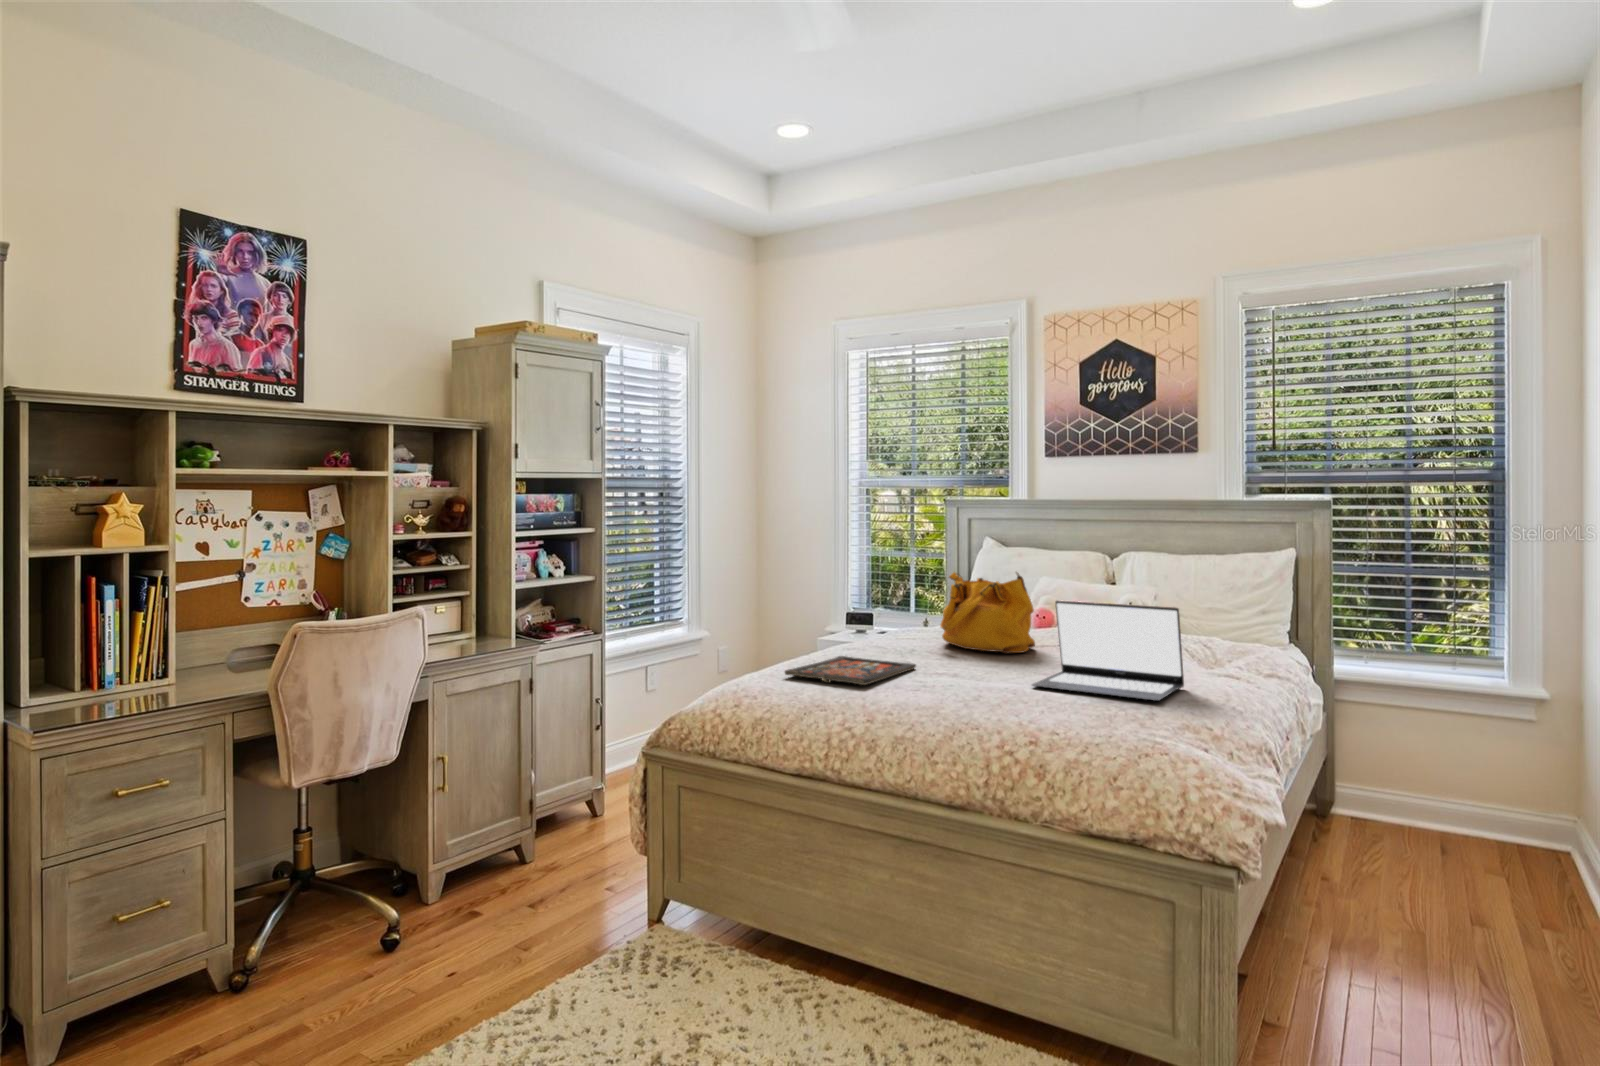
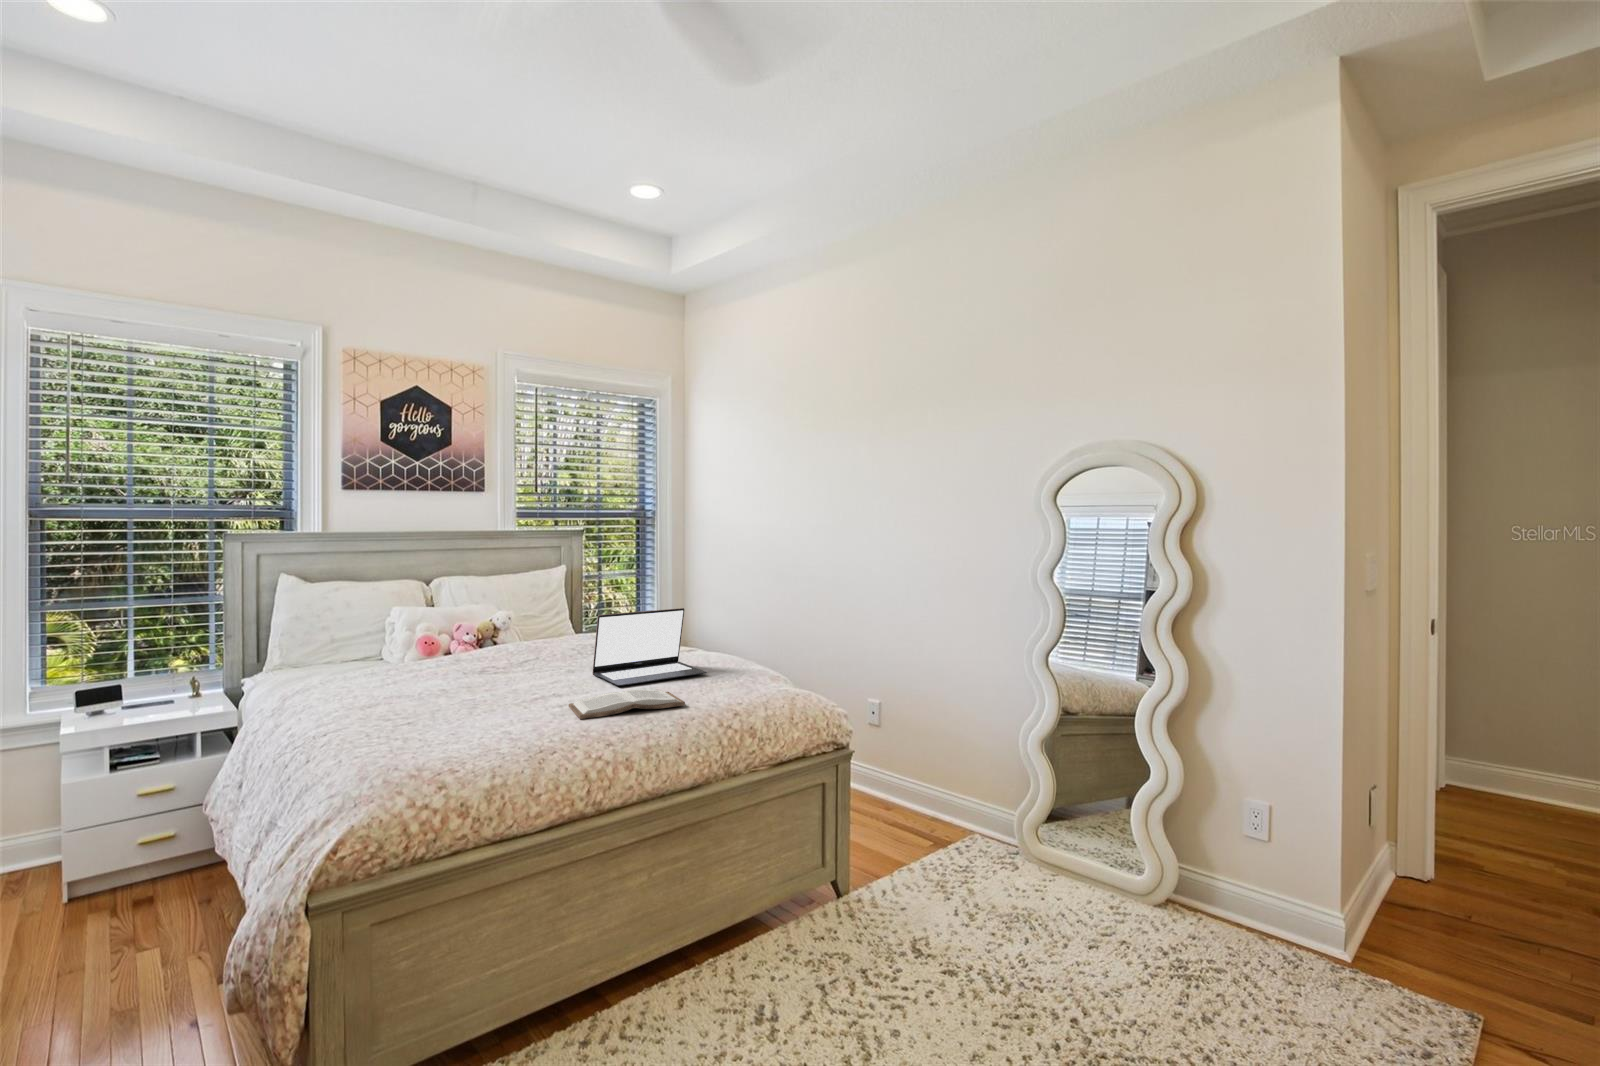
handbag: present [940,572,1035,653] -> none [407,598,514,678]
board game: present [785,656,916,685] -> none [394,697,533,740]
book: none [902,682,1037,714] -> present [569,690,685,719]

